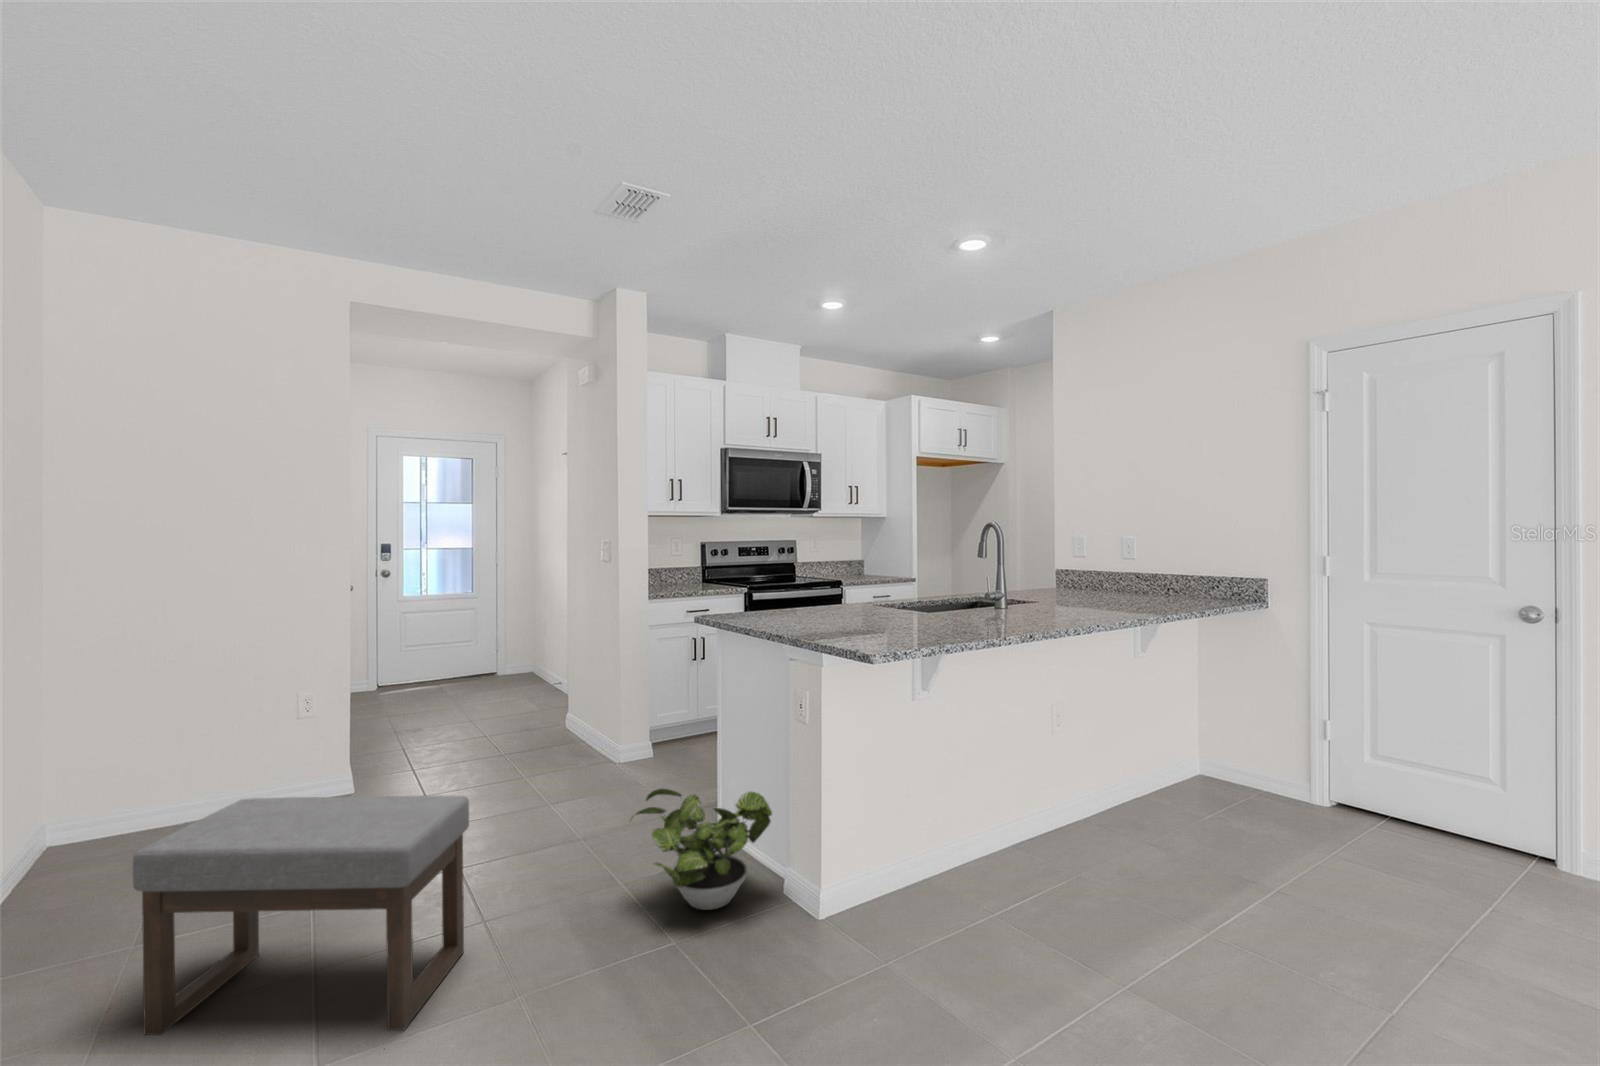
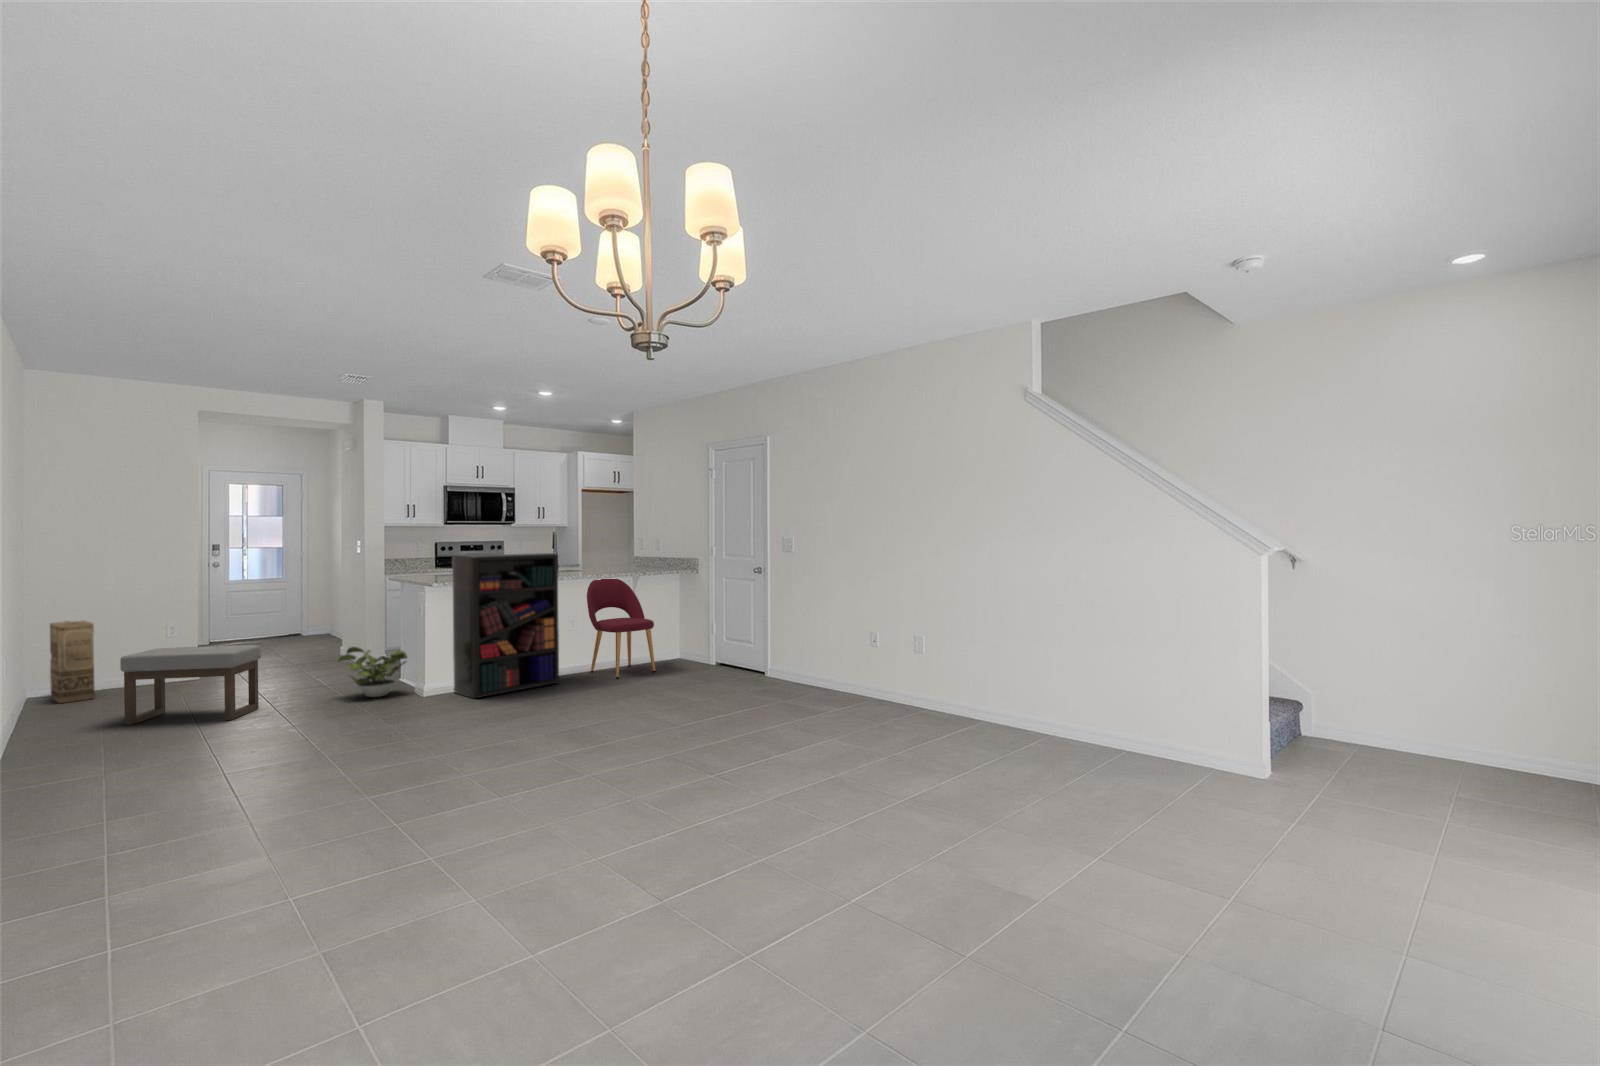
bookshelf: none [873,568,1084,942] -> present [452,553,559,698]
dining chair: none [1074,617,1236,854] -> present [587,579,655,679]
cardboard box: none [74,694,149,881] -> present [50,621,95,703]

